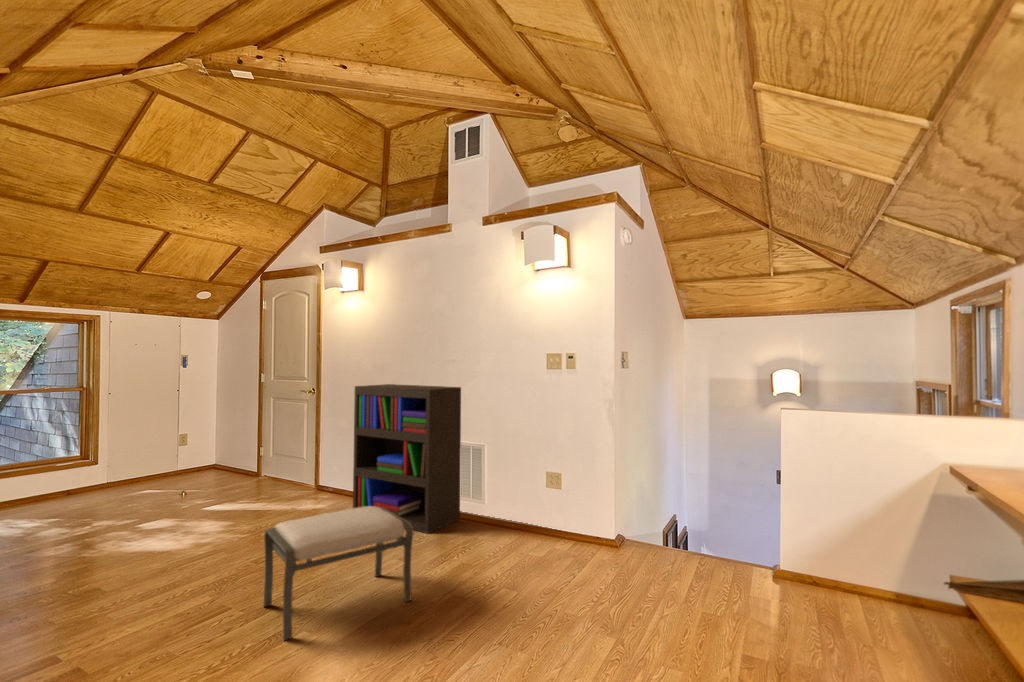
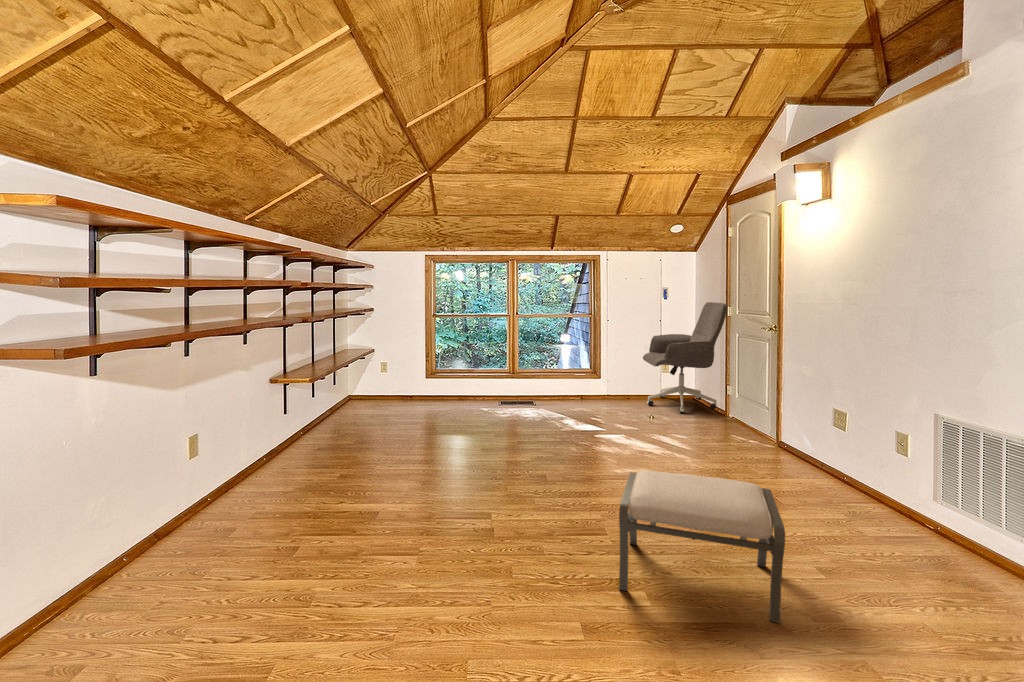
office chair: none [166,374,267,494] -> present [643,302,727,413]
bookshelf: present [353,384,461,533] -> none [786,324,967,537]

